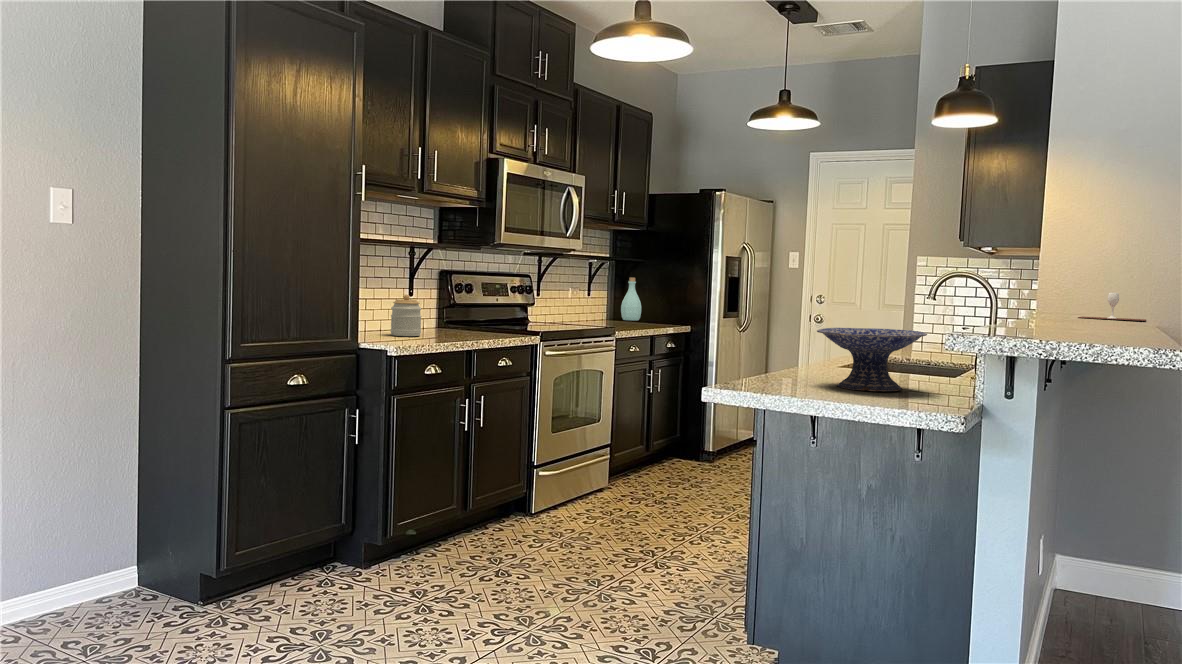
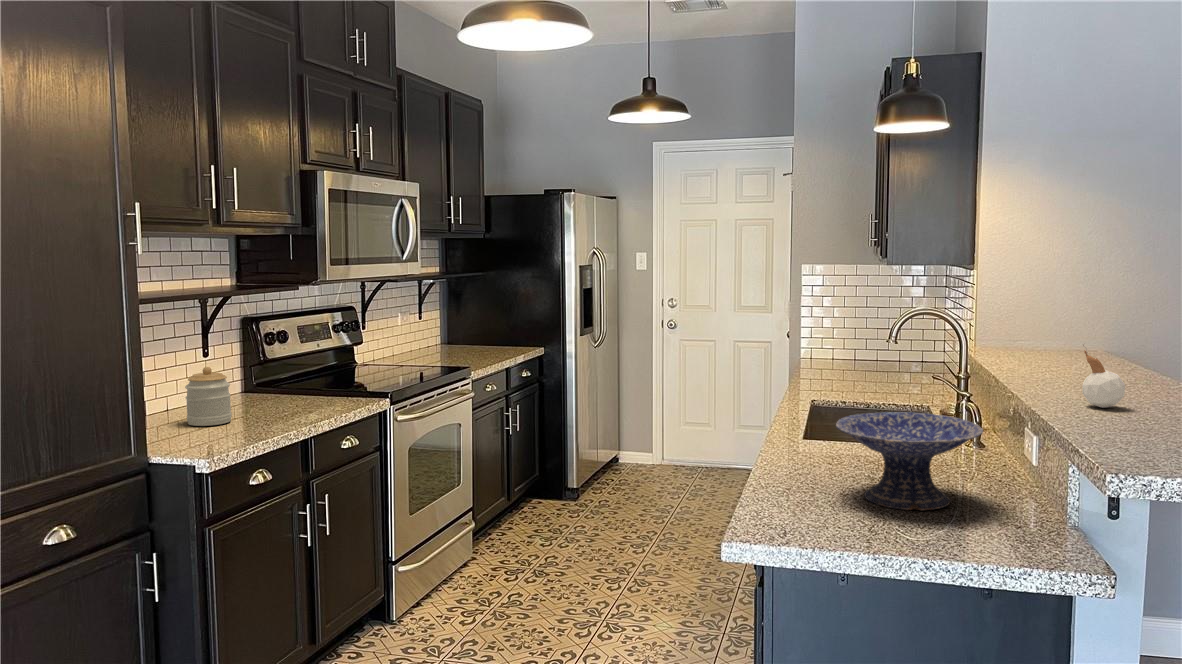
bottle: present [621,278,641,320] -> none [456,293,480,344]
candle: none [1024,278,1057,329] -> present [1082,344,1125,408]
wine glass: present [1078,293,1146,321] -> none [1019,316,1102,349]

